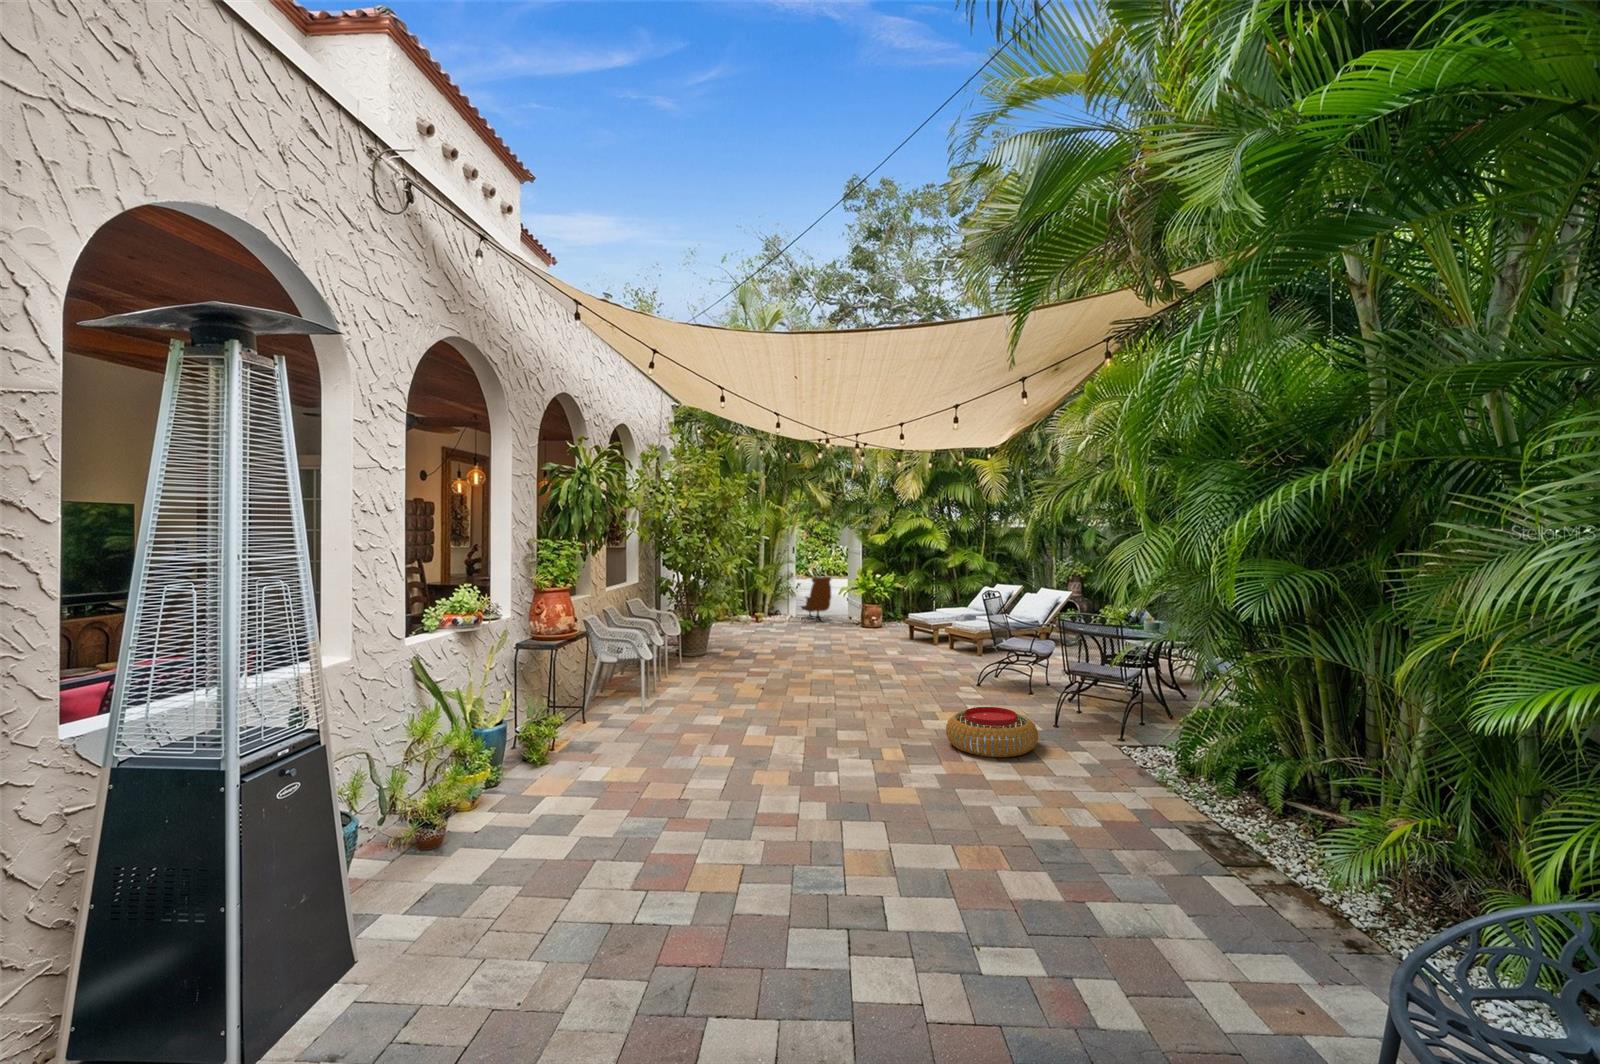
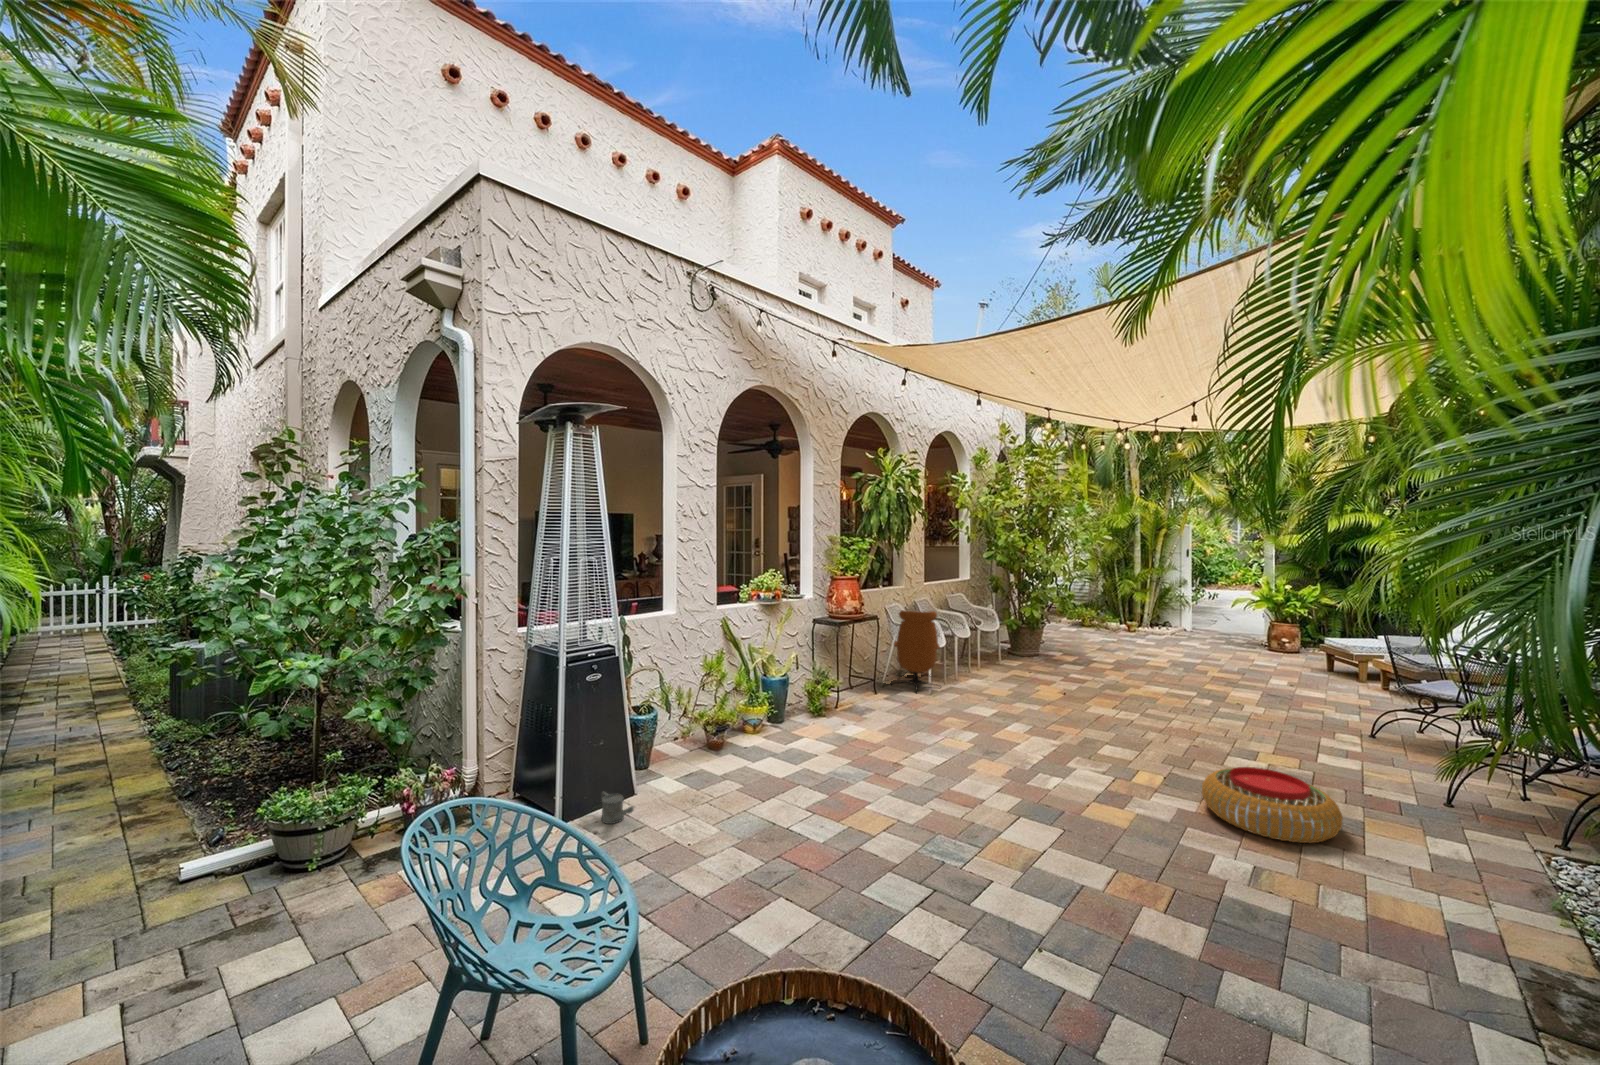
lounge chair: present [801,577,831,622] -> present [892,610,940,692]
watering can: none [360,935,449,989] -> present [601,792,634,824]

